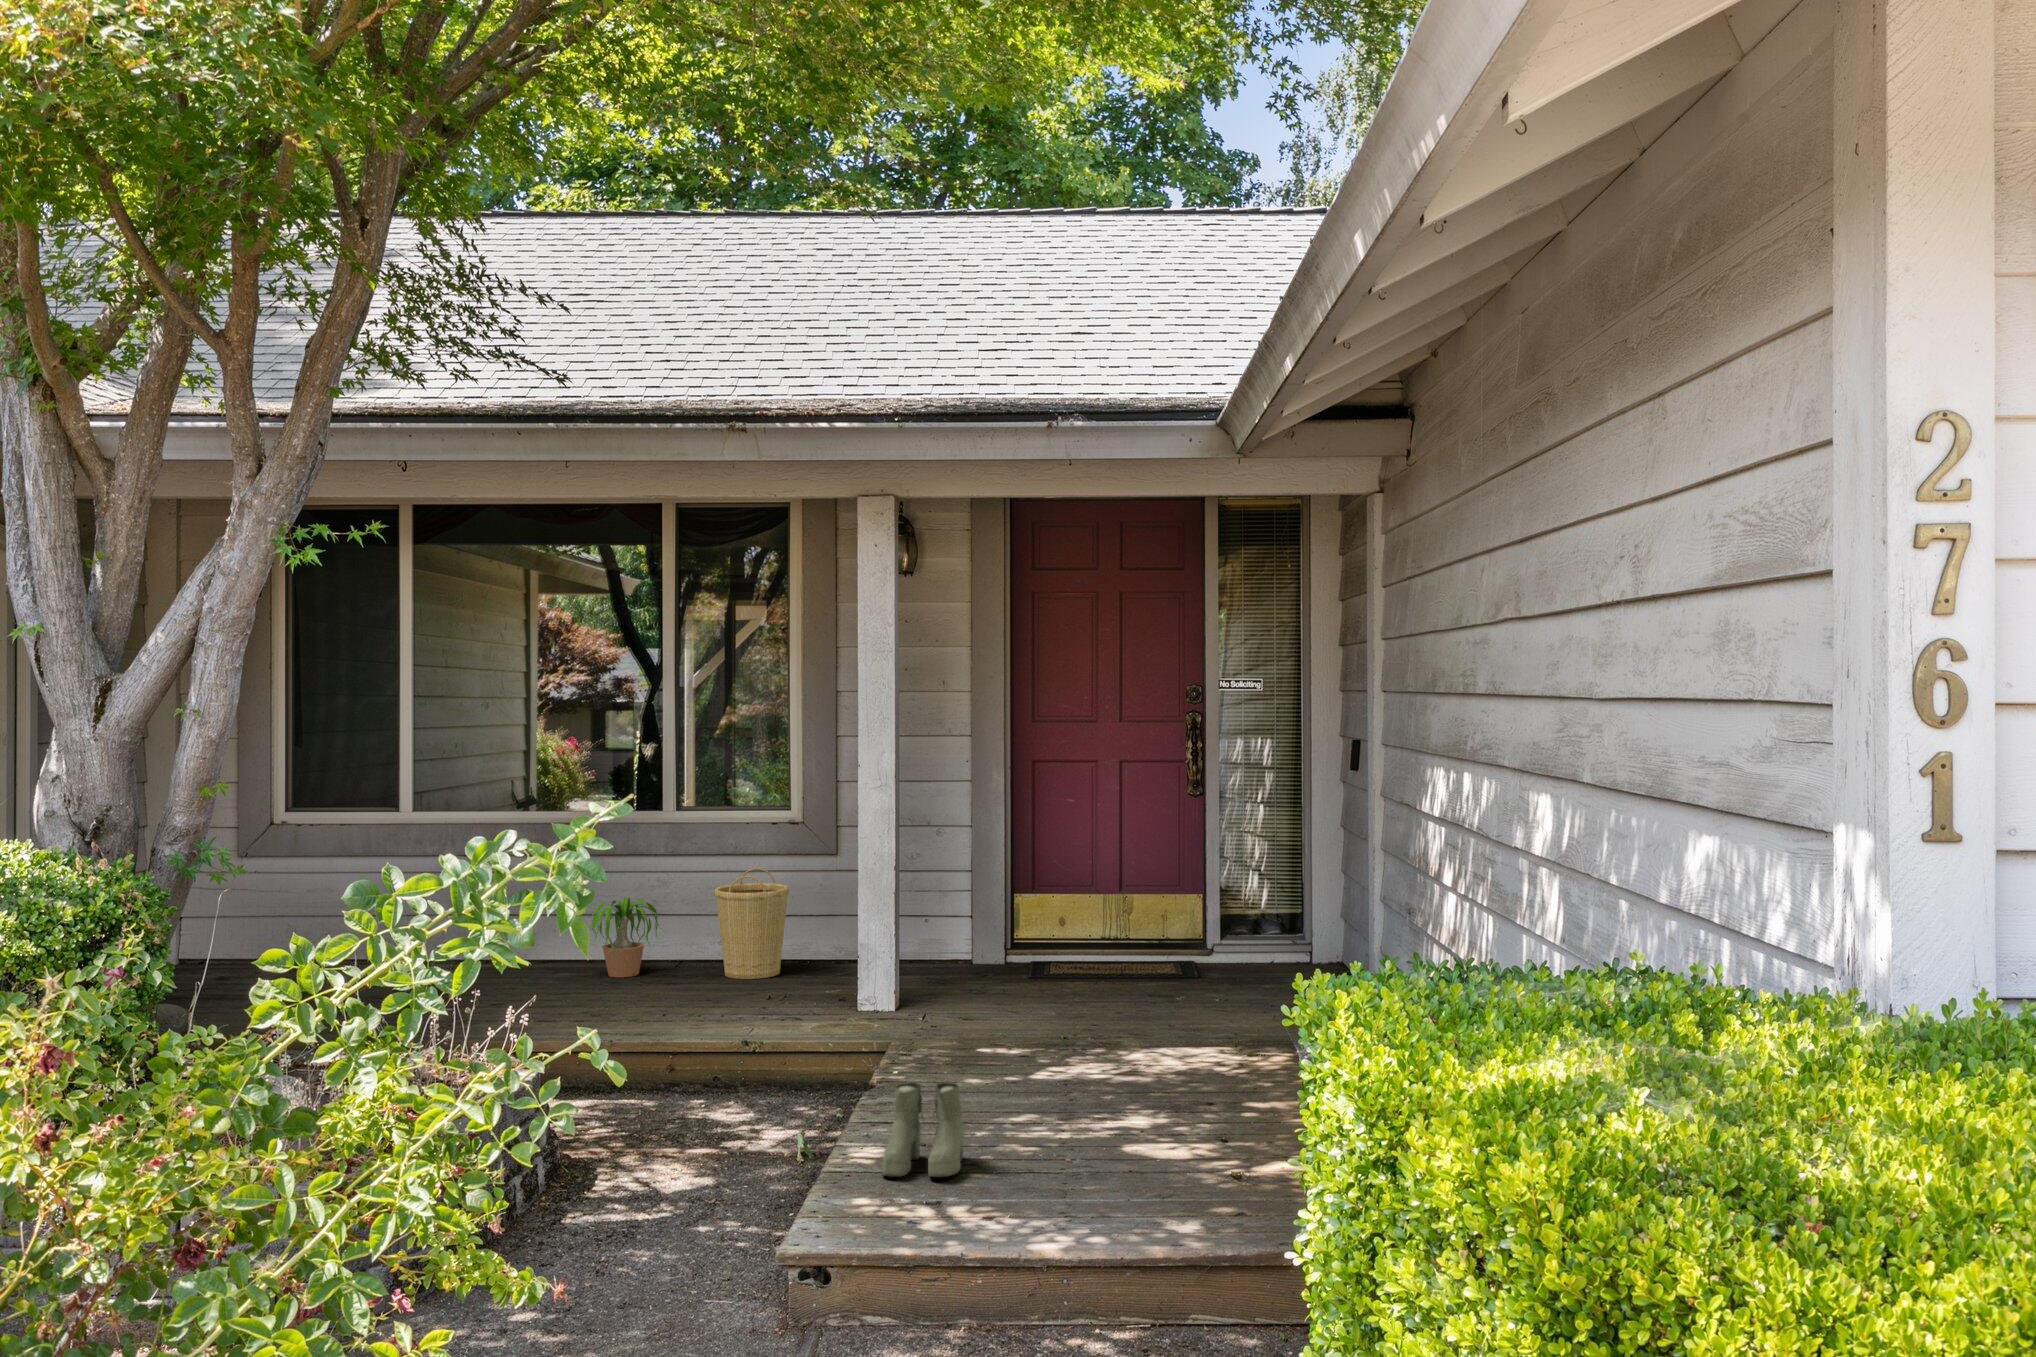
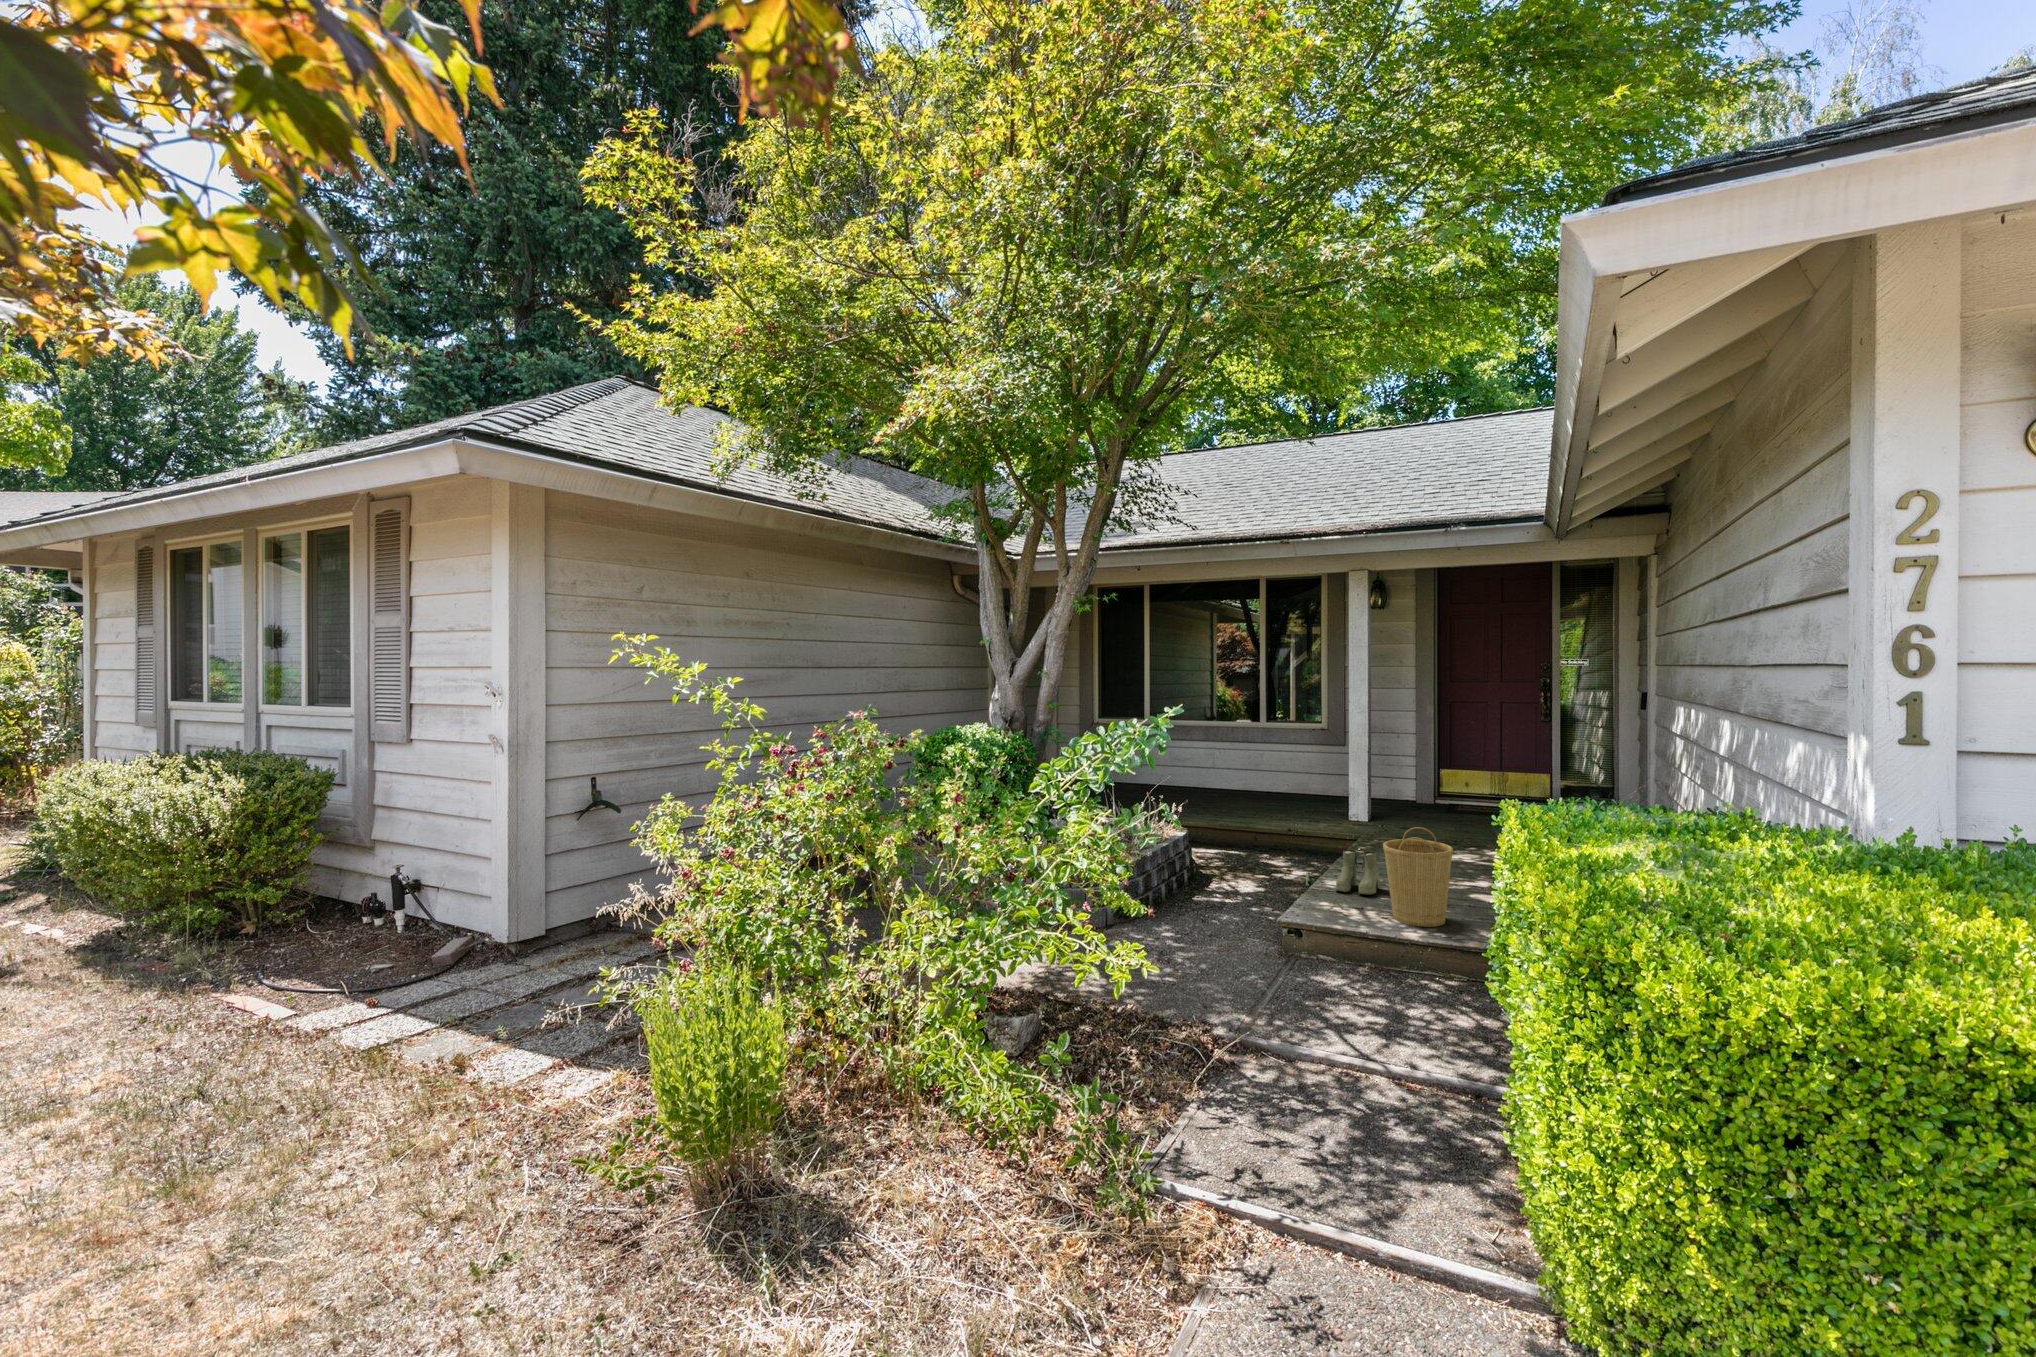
basket: present [715,868,789,979] -> present [1383,827,1453,927]
potted plant: present [592,897,660,977] -> none [1206,762,1250,798]

